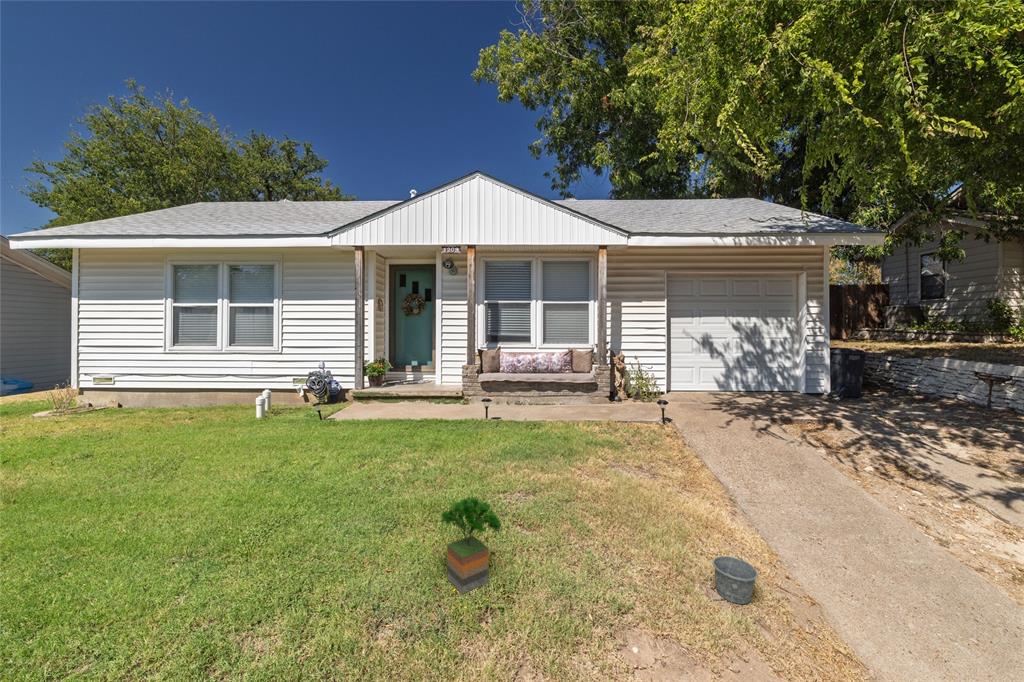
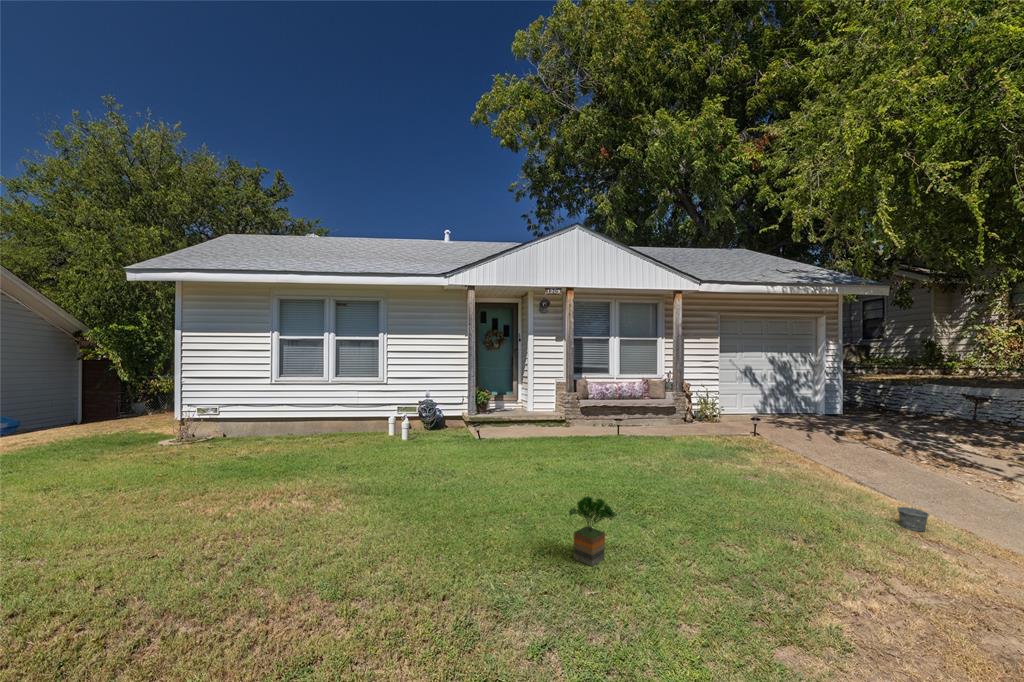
potted tree: present [441,497,502,594] -> present [569,496,615,566]

